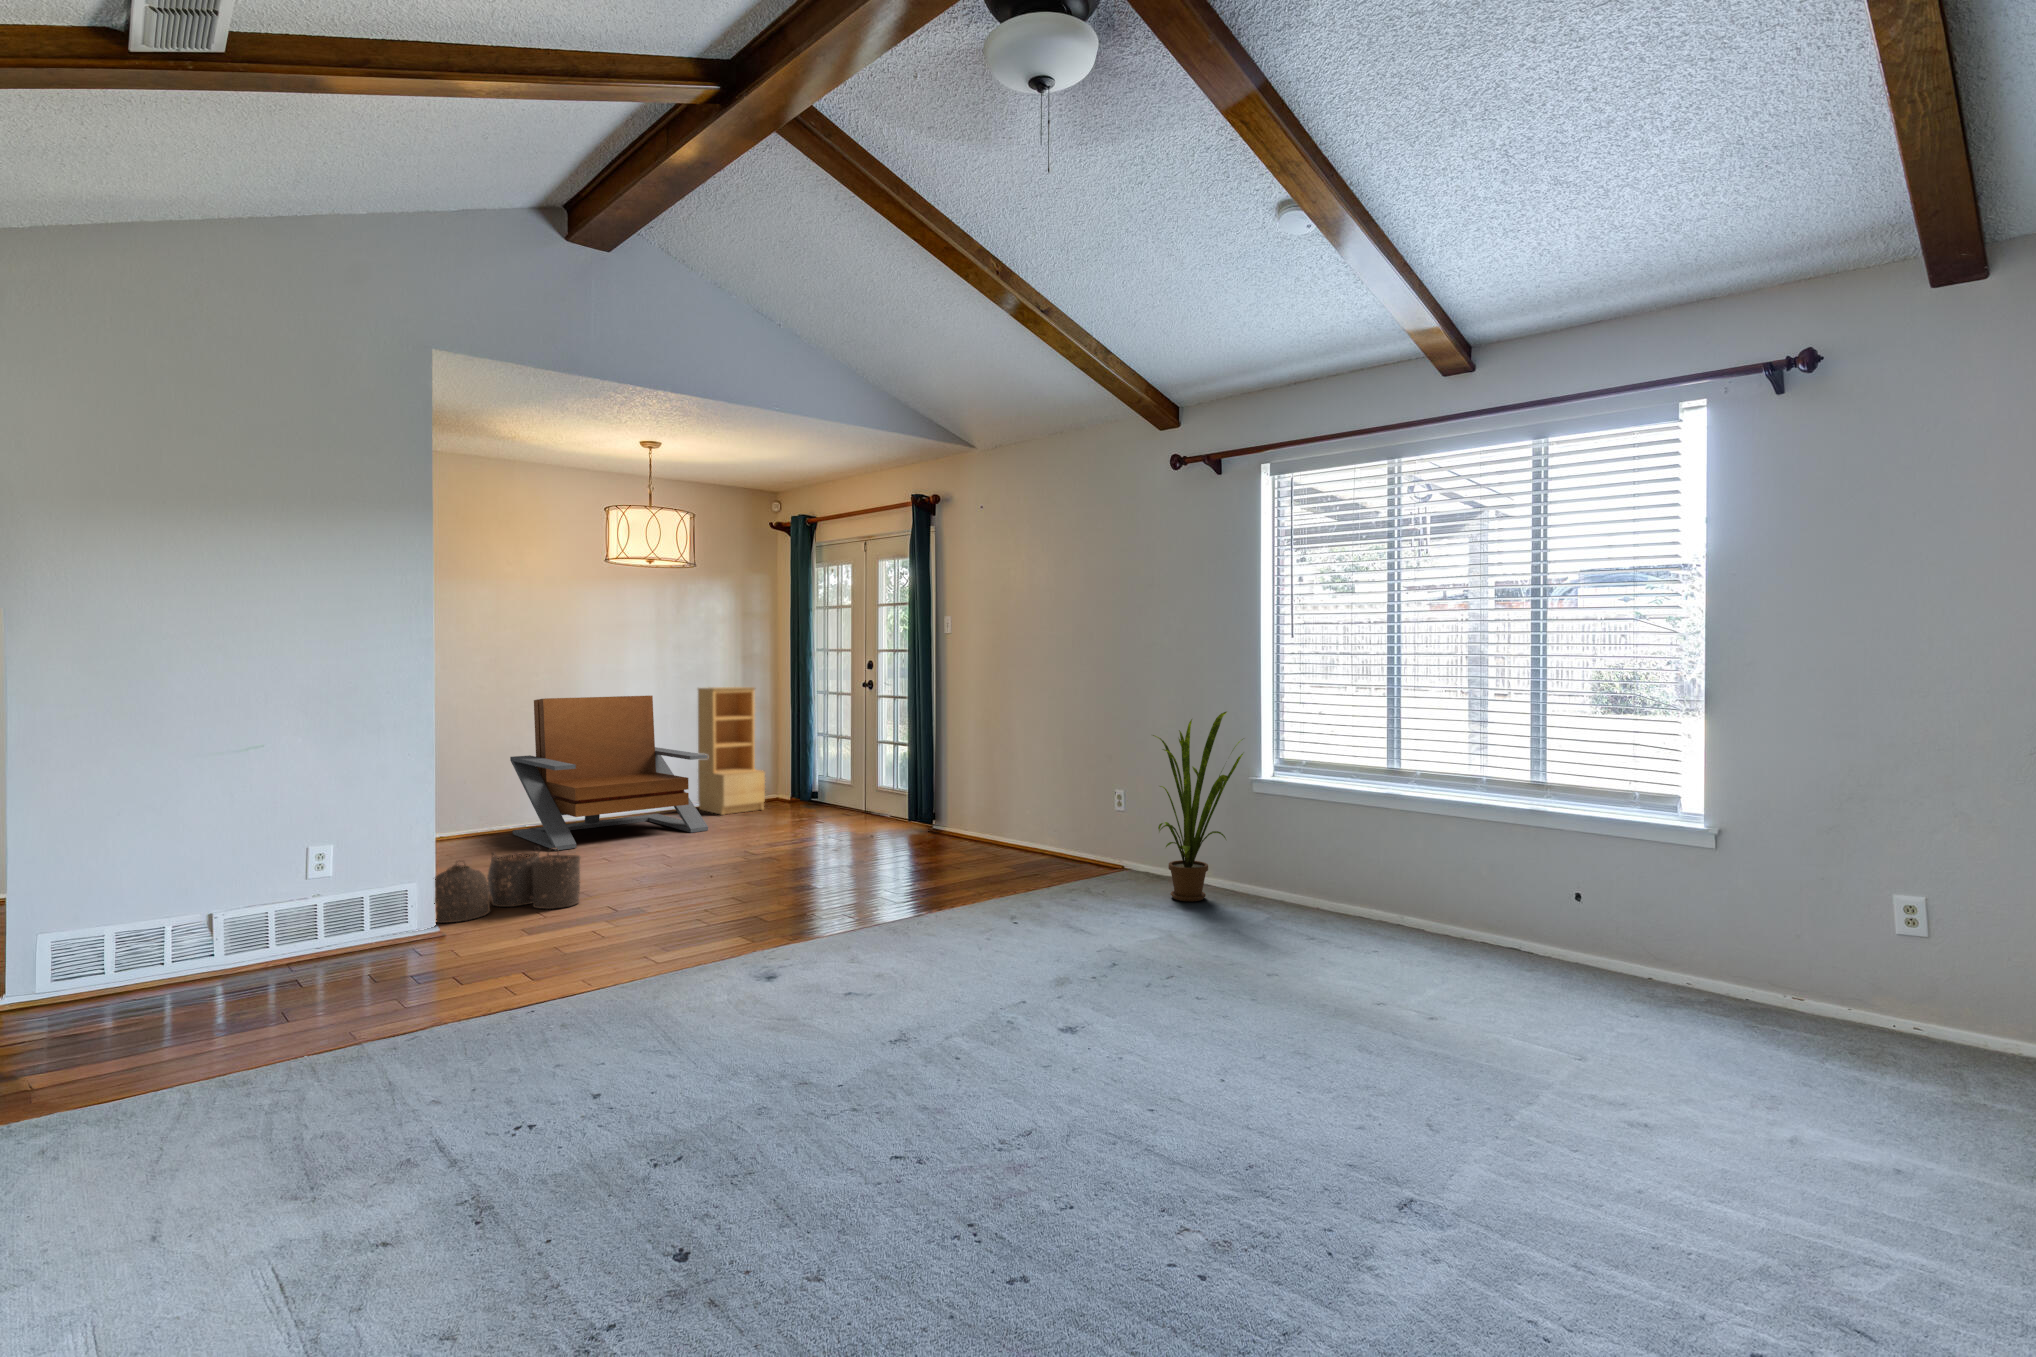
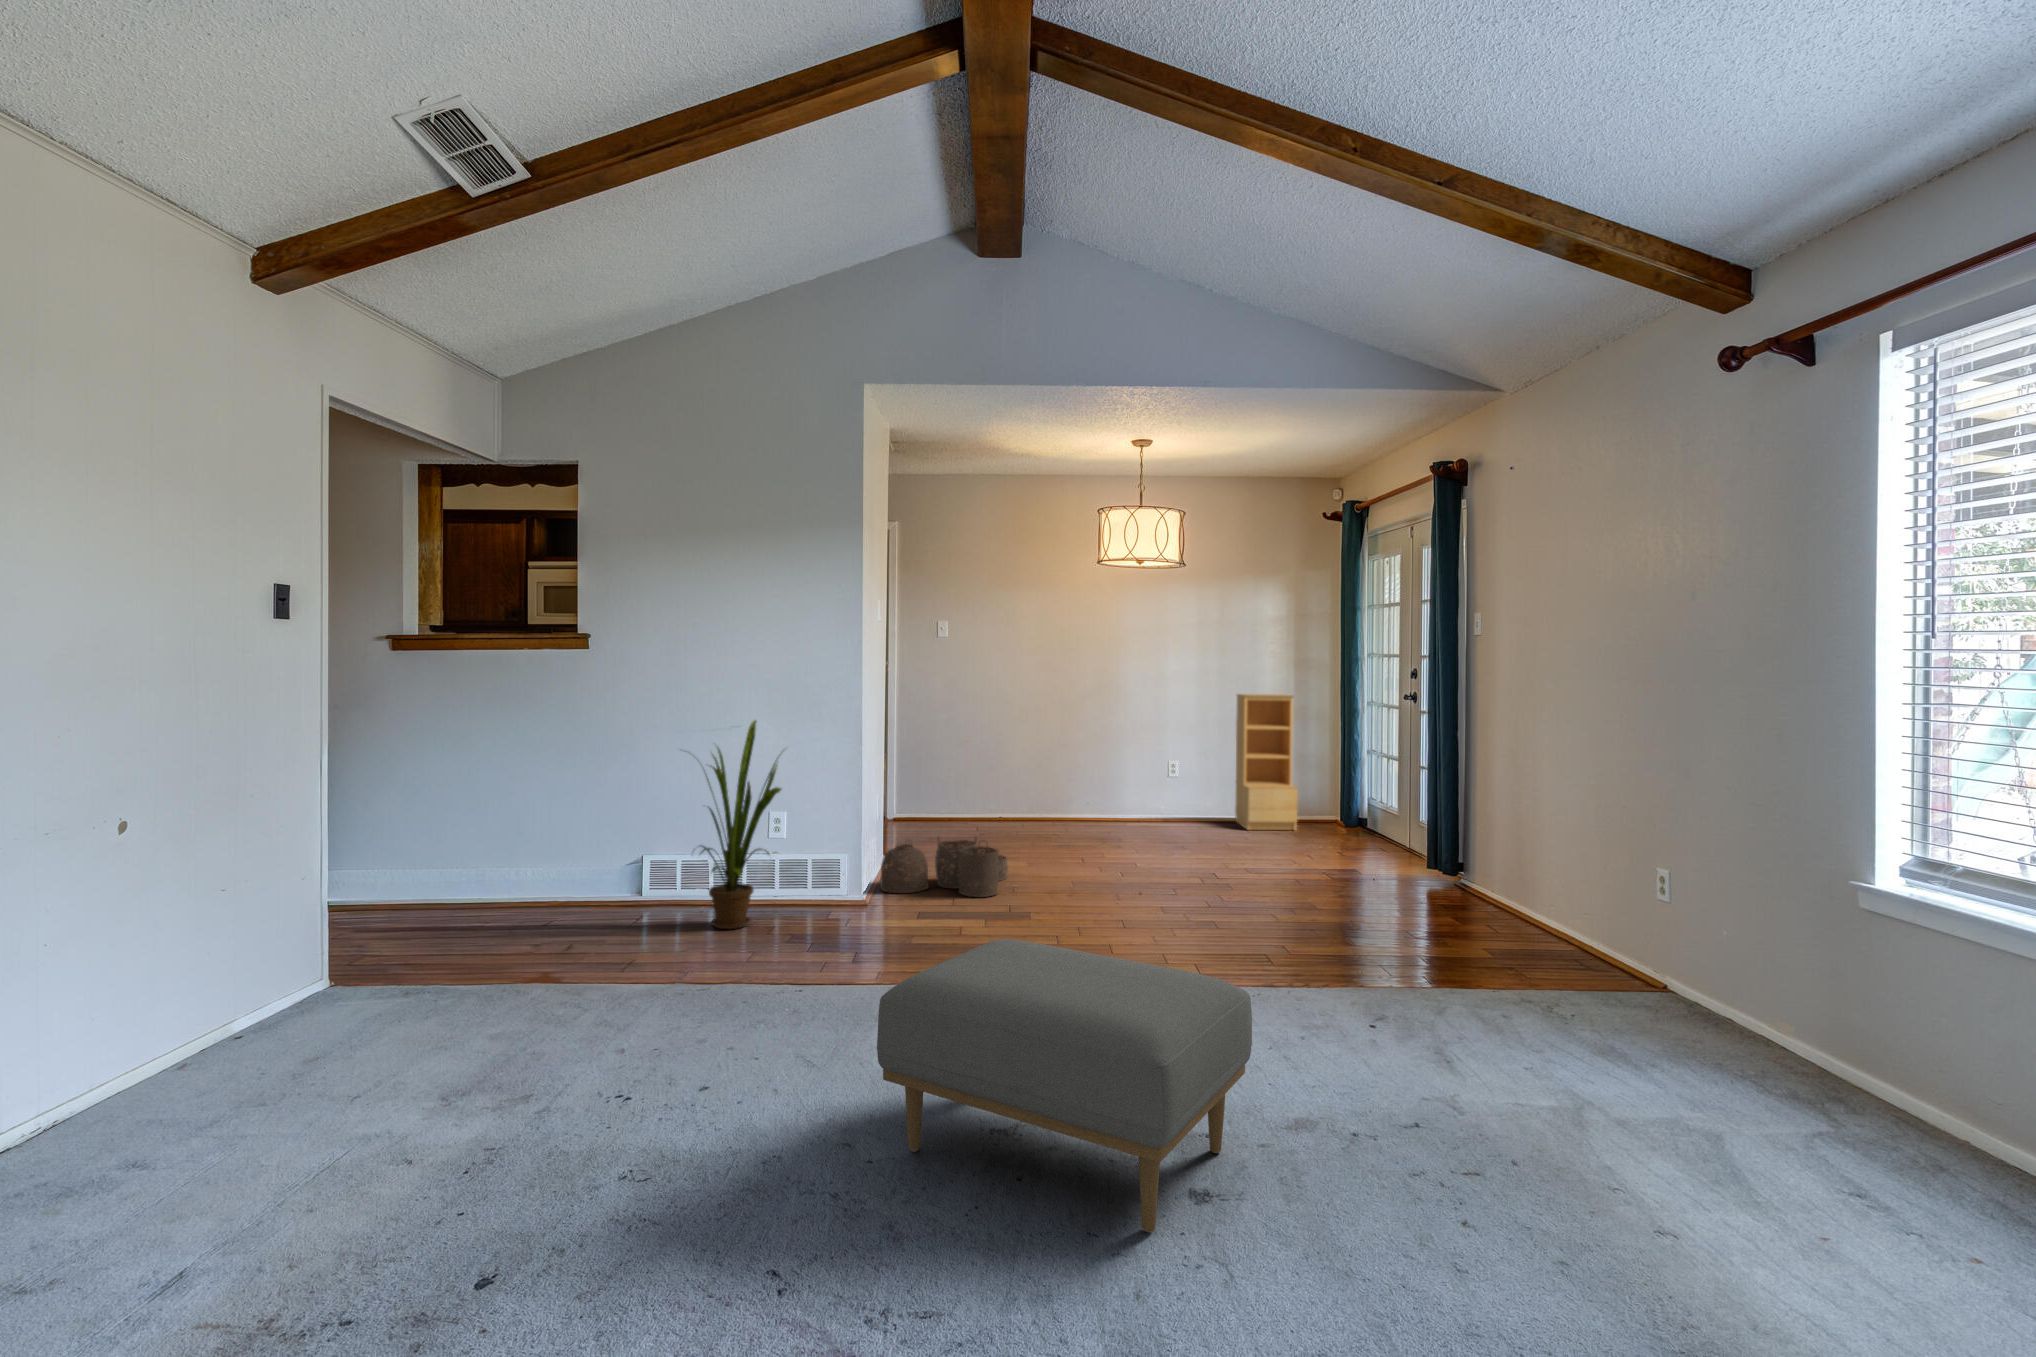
lounge chair: present [510,696,708,851] -> none [1051,700,1210,844]
house plant: present [1153,712,1243,902] -> present [694,721,781,929]
ottoman: none [837,883,1110,1078] -> present [877,939,1252,1232]

